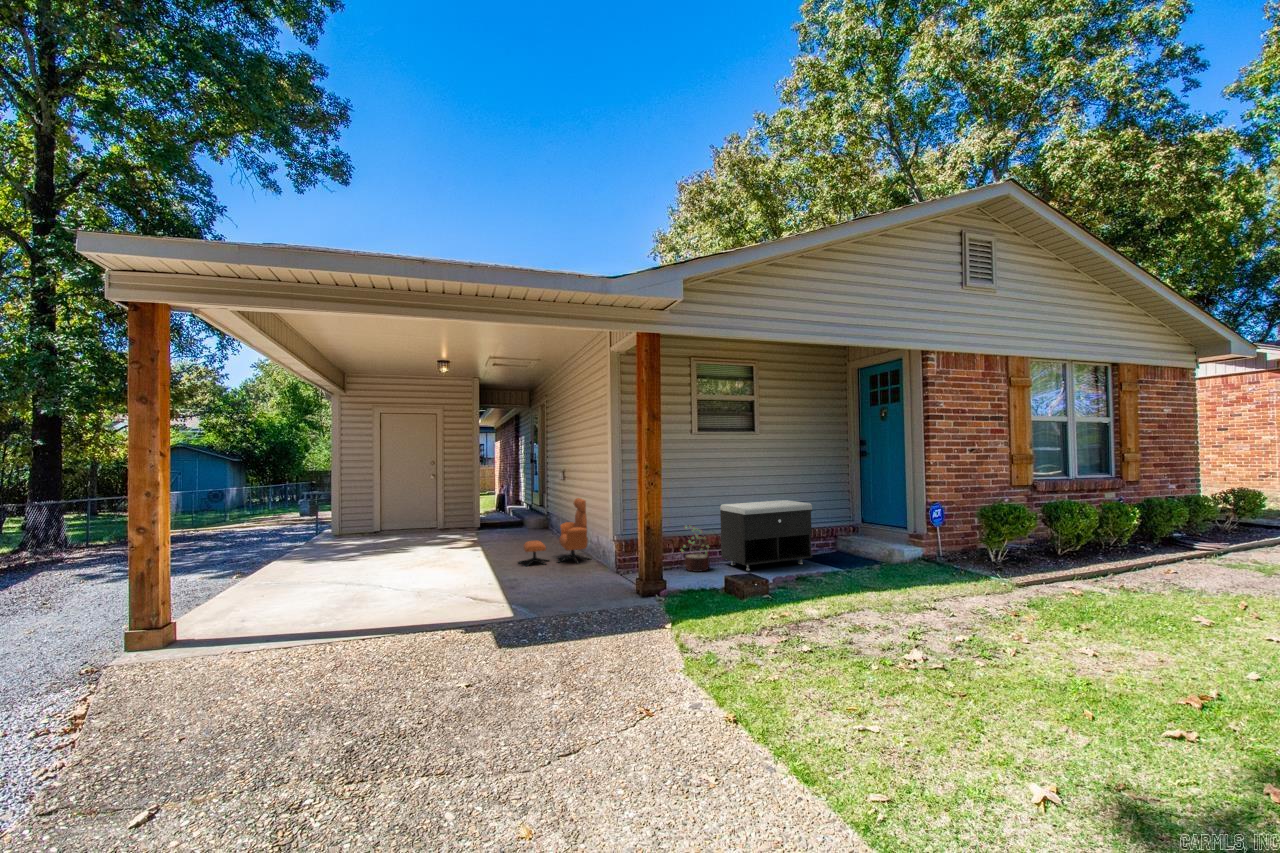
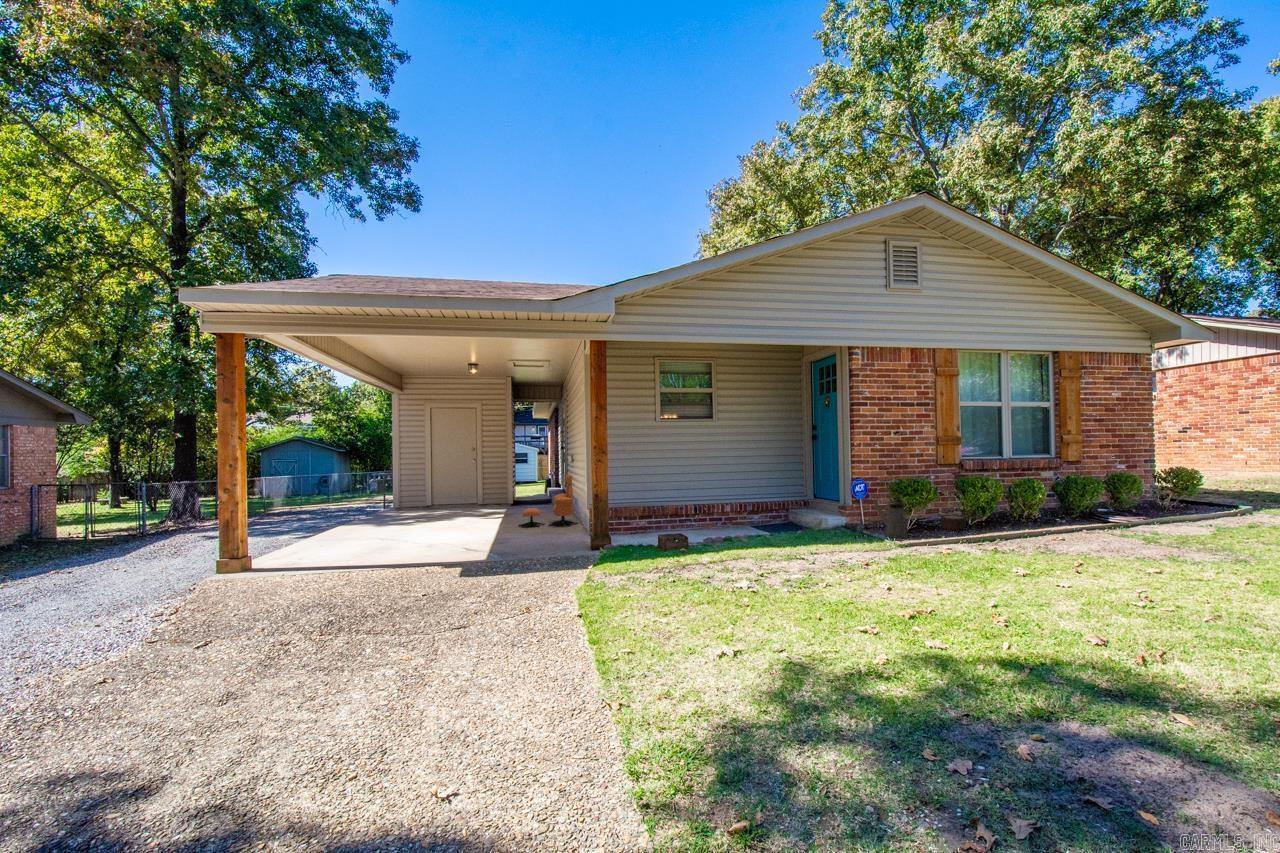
storage bench: present [720,500,812,570] -> none [676,476,752,533]
watering can: none [952,523,1005,572] -> present [873,497,908,538]
decorative plant: present [680,525,710,572] -> present [939,491,966,530]

